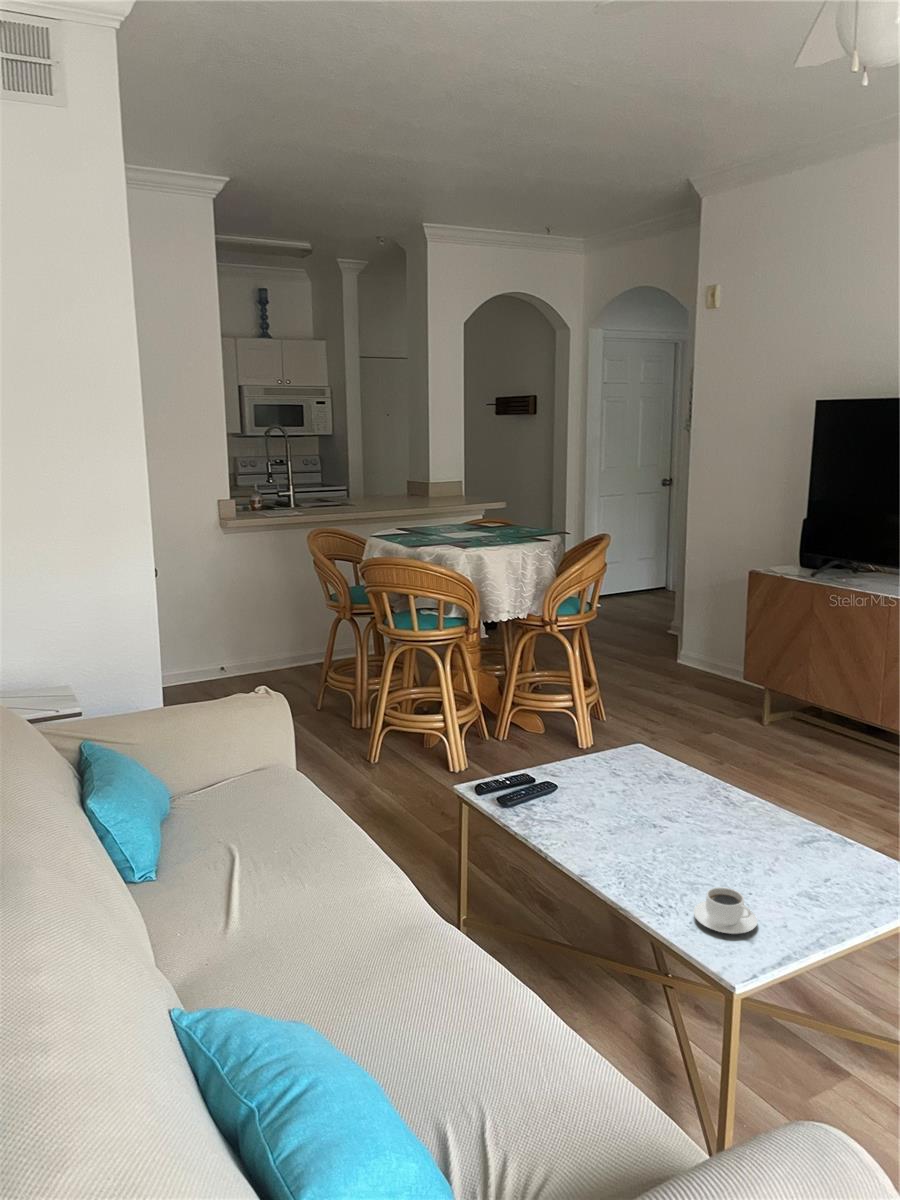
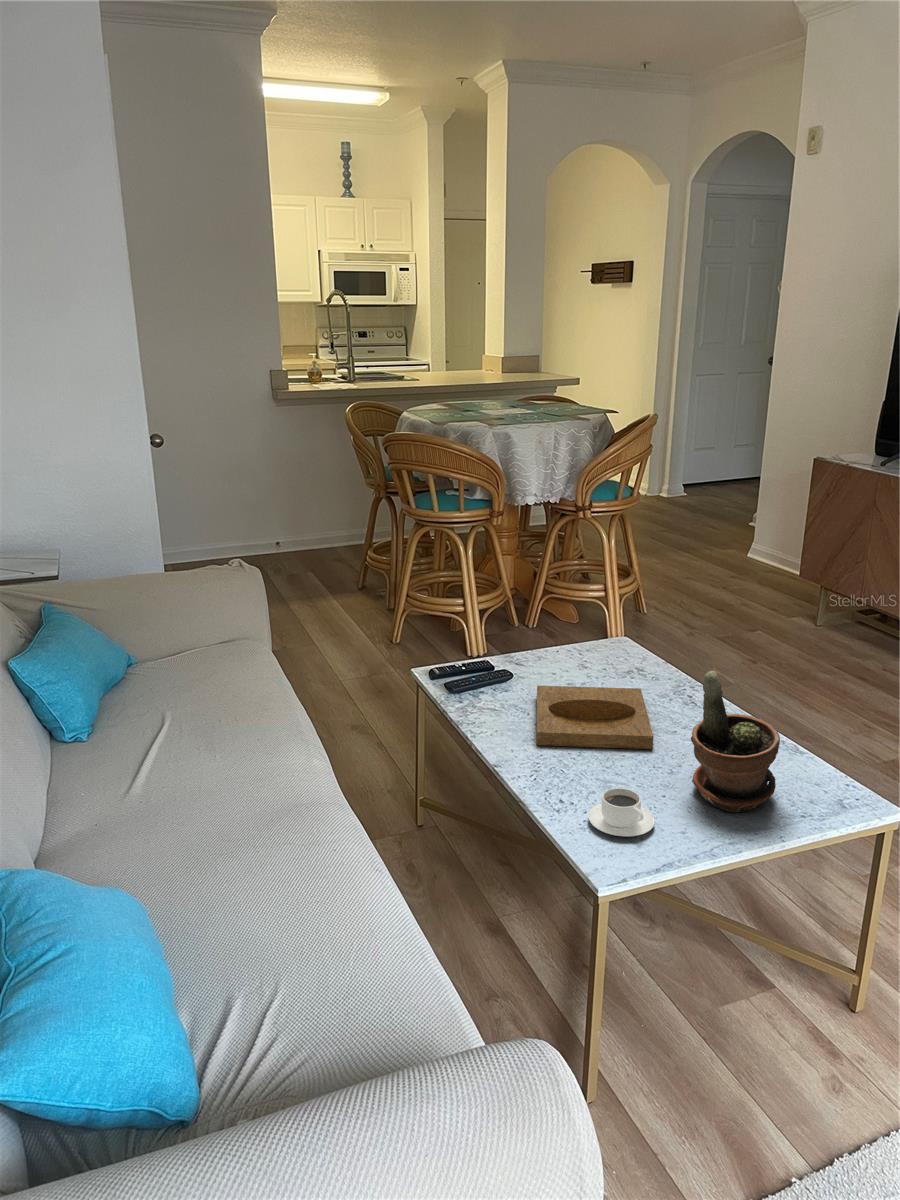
potted plant: none [771,772,854,903] -> present [691,671,780,812]
tray: none [589,792,719,852] -> present [537,686,654,749]

